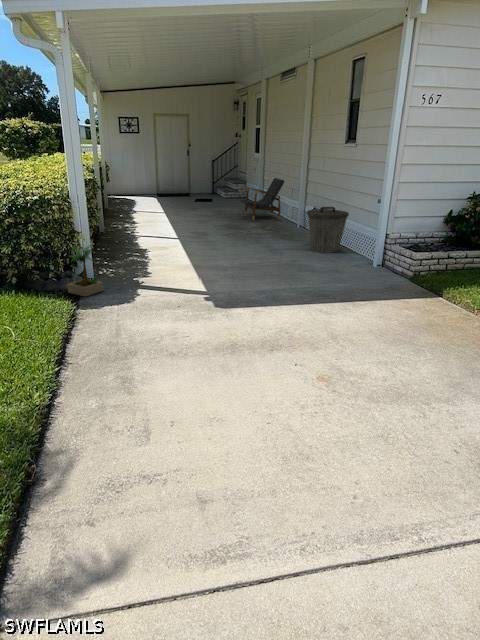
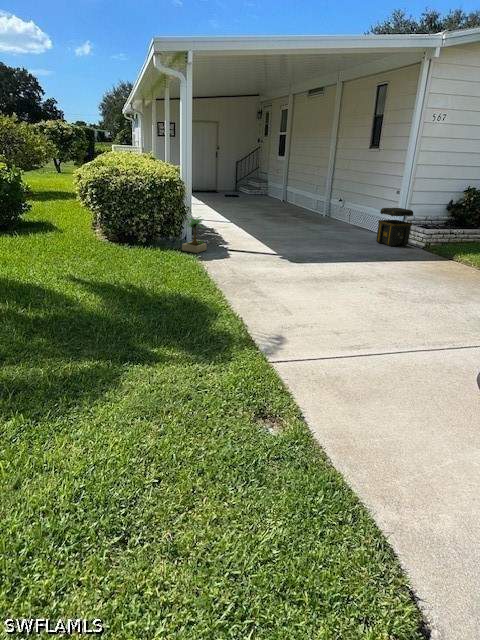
lounge chair: present [241,178,284,220] -> none [273,177,311,211]
trash can: present [307,207,349,253] -> none [340,197,372,233]
toolbox: none [349,222,397,275] -> present [376,208,413,246]

